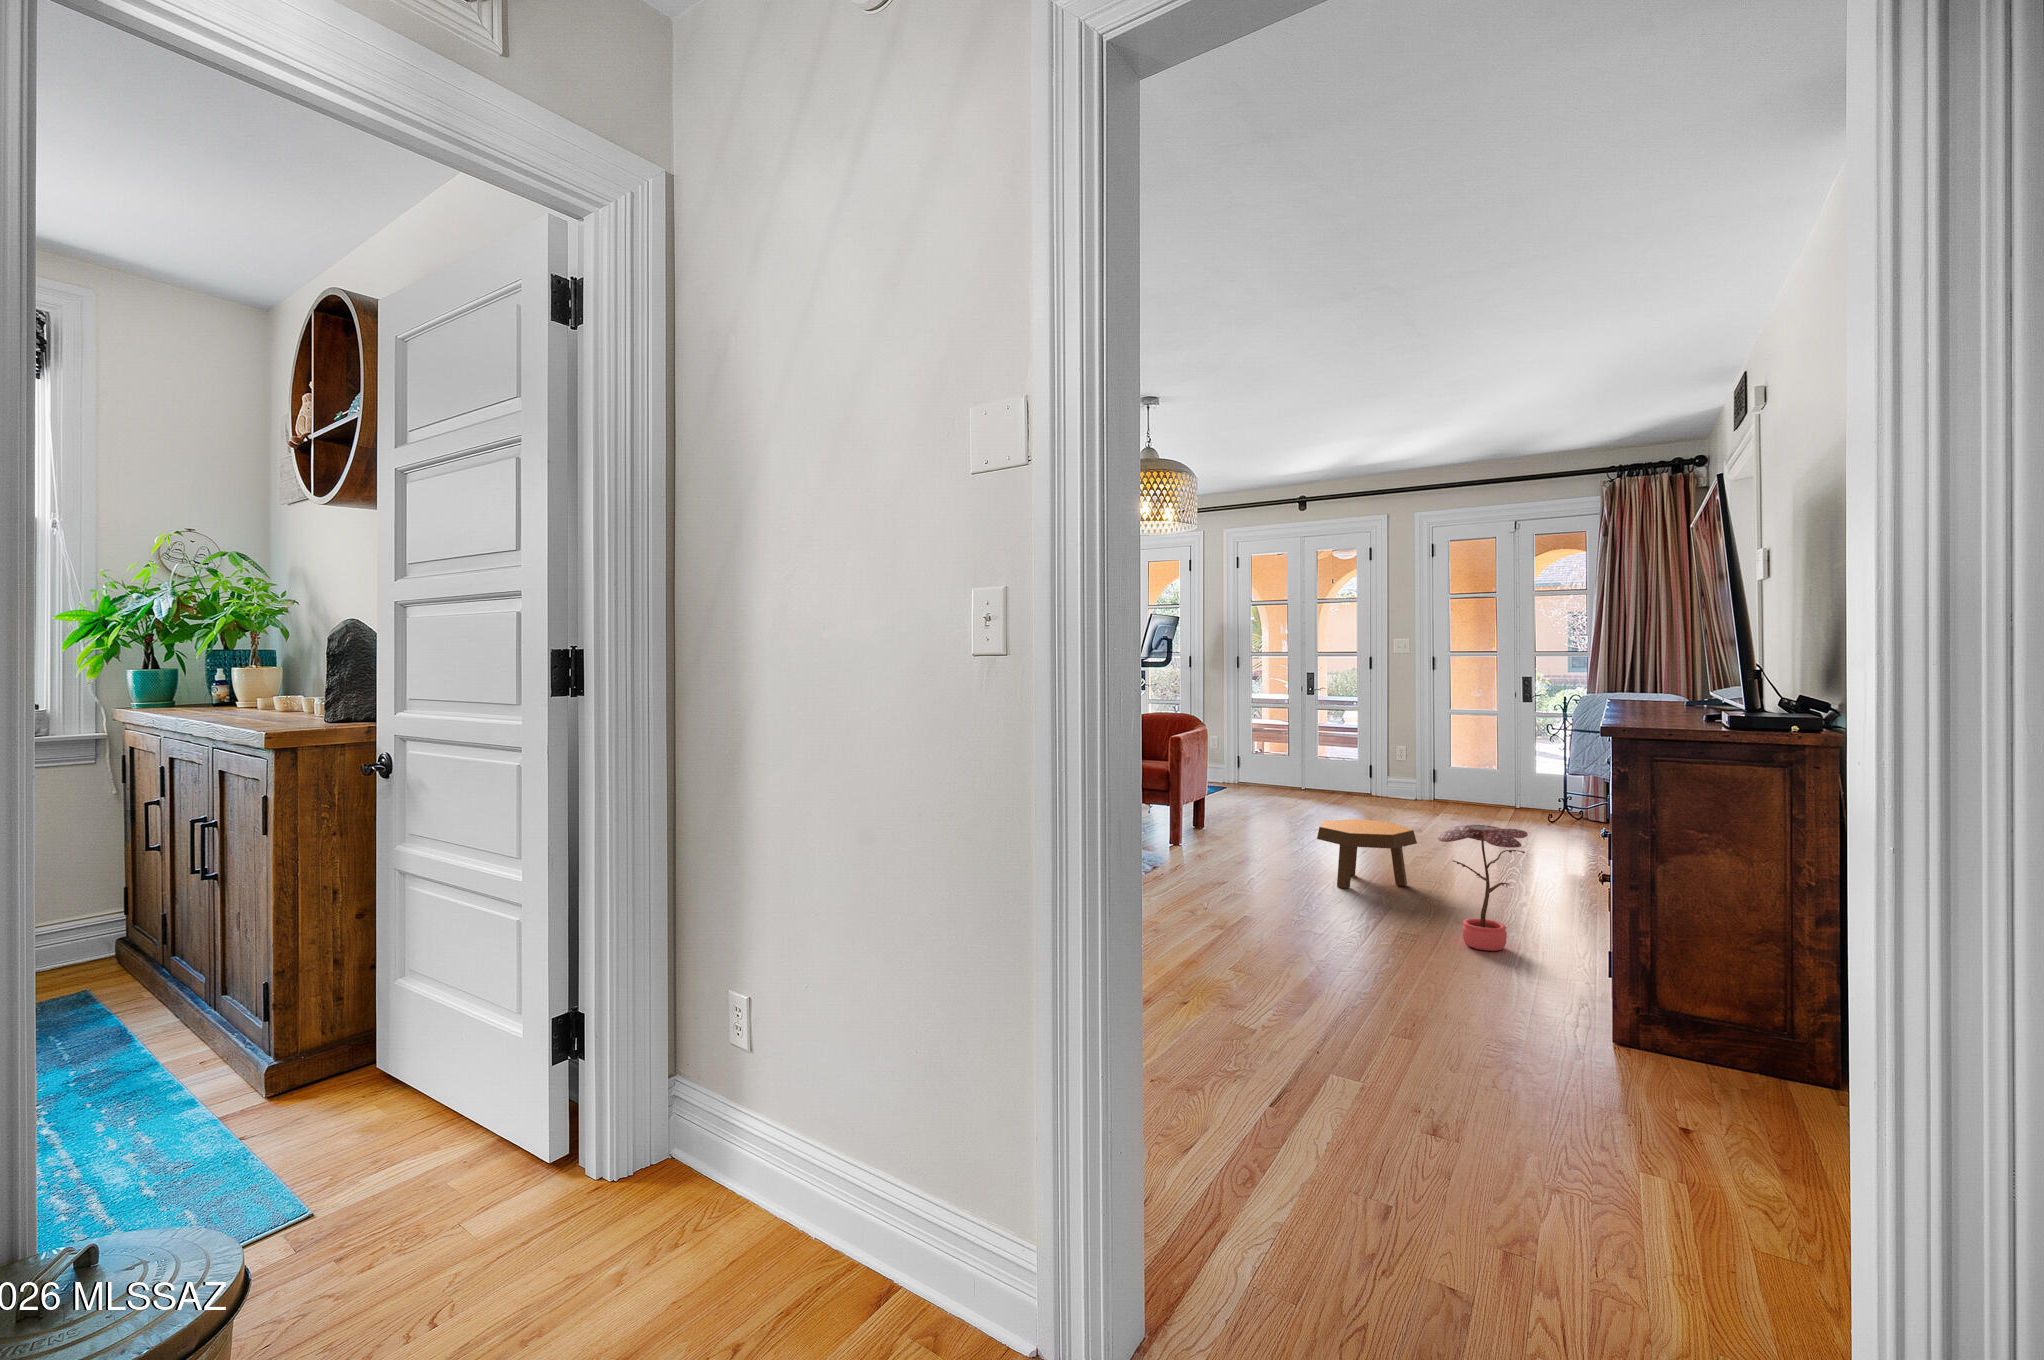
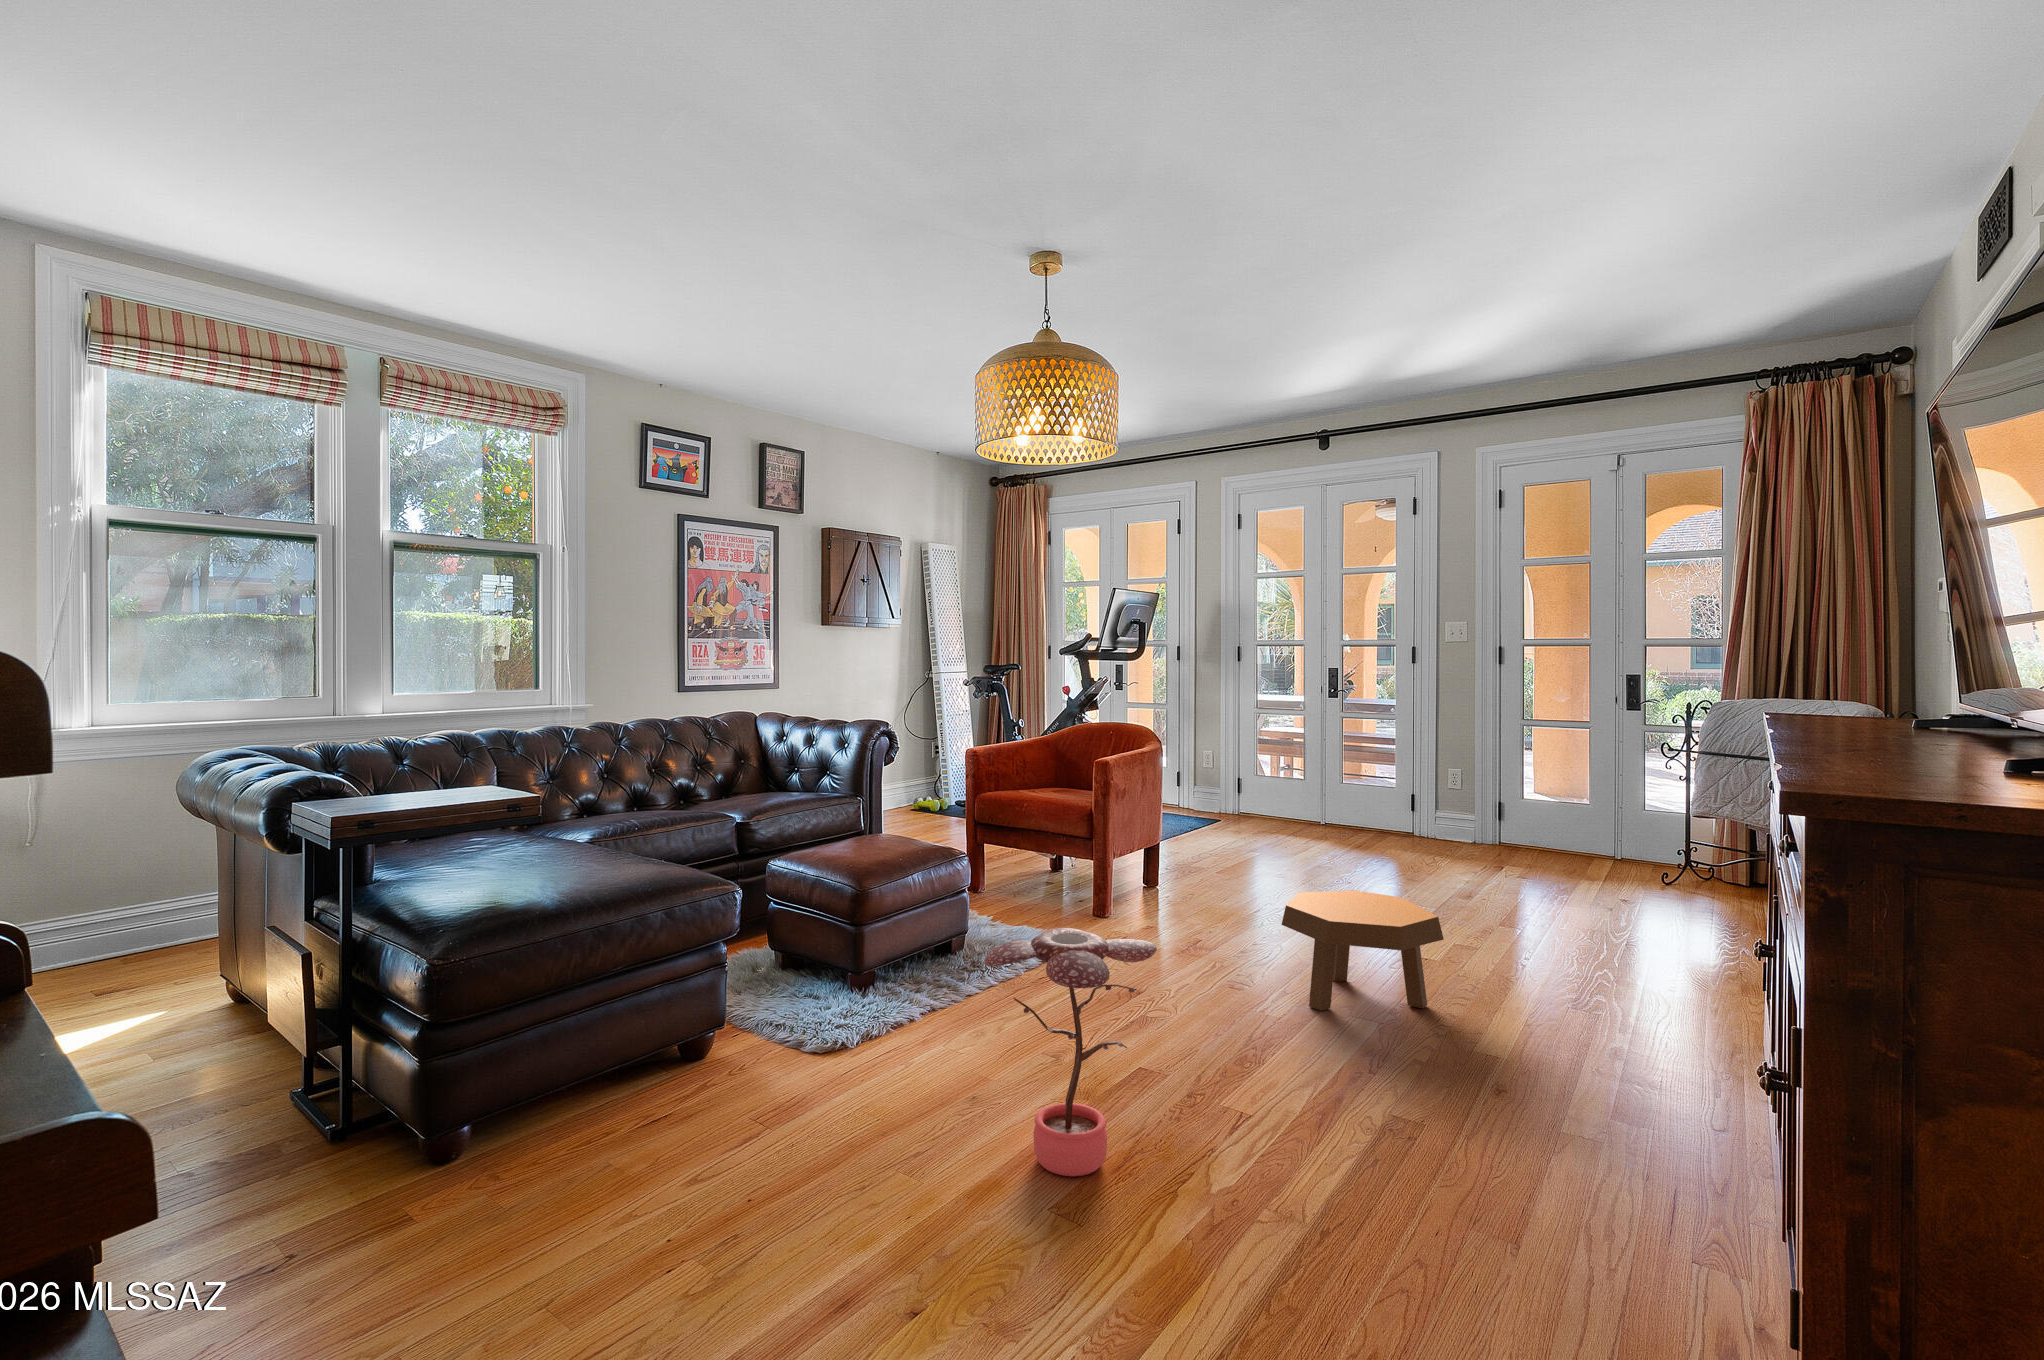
potted plant: present [1438,825,1528,951] -> present [984,928,1157,1176]

